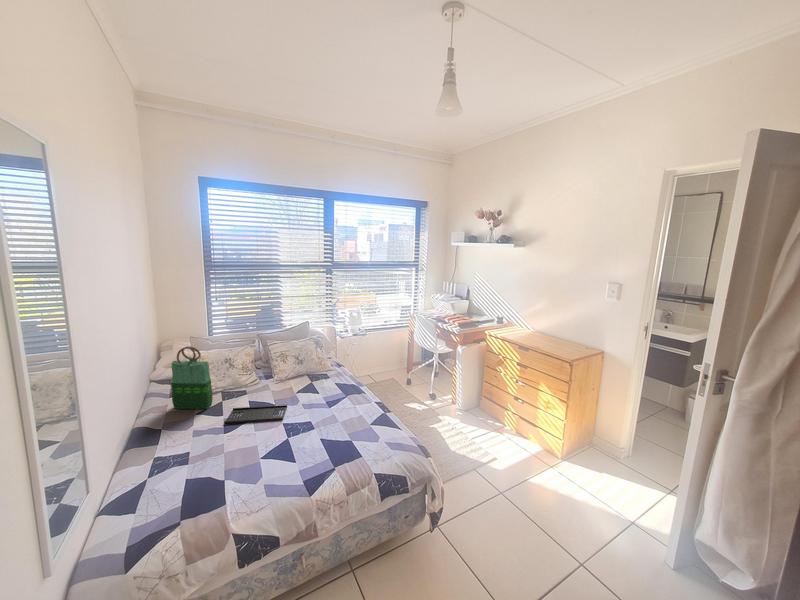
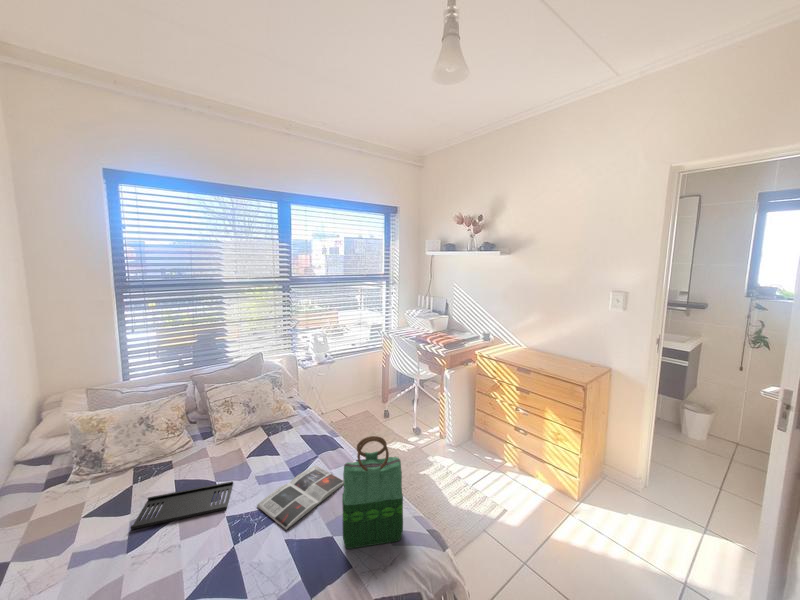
tote bag: present [171,346,213,409] -> present [342,436,403,549]
magazine: none [302,402,365,434] -> present [257,465,344,530]

